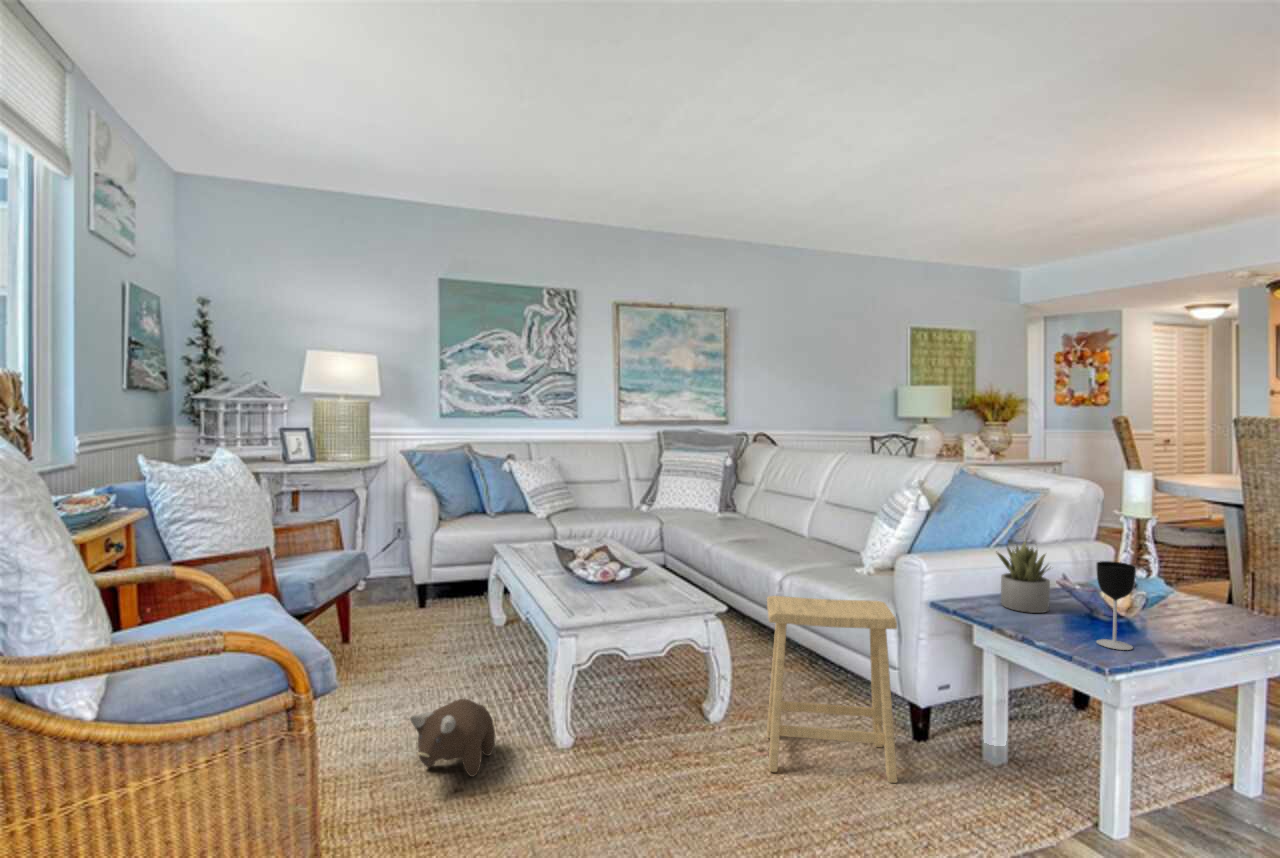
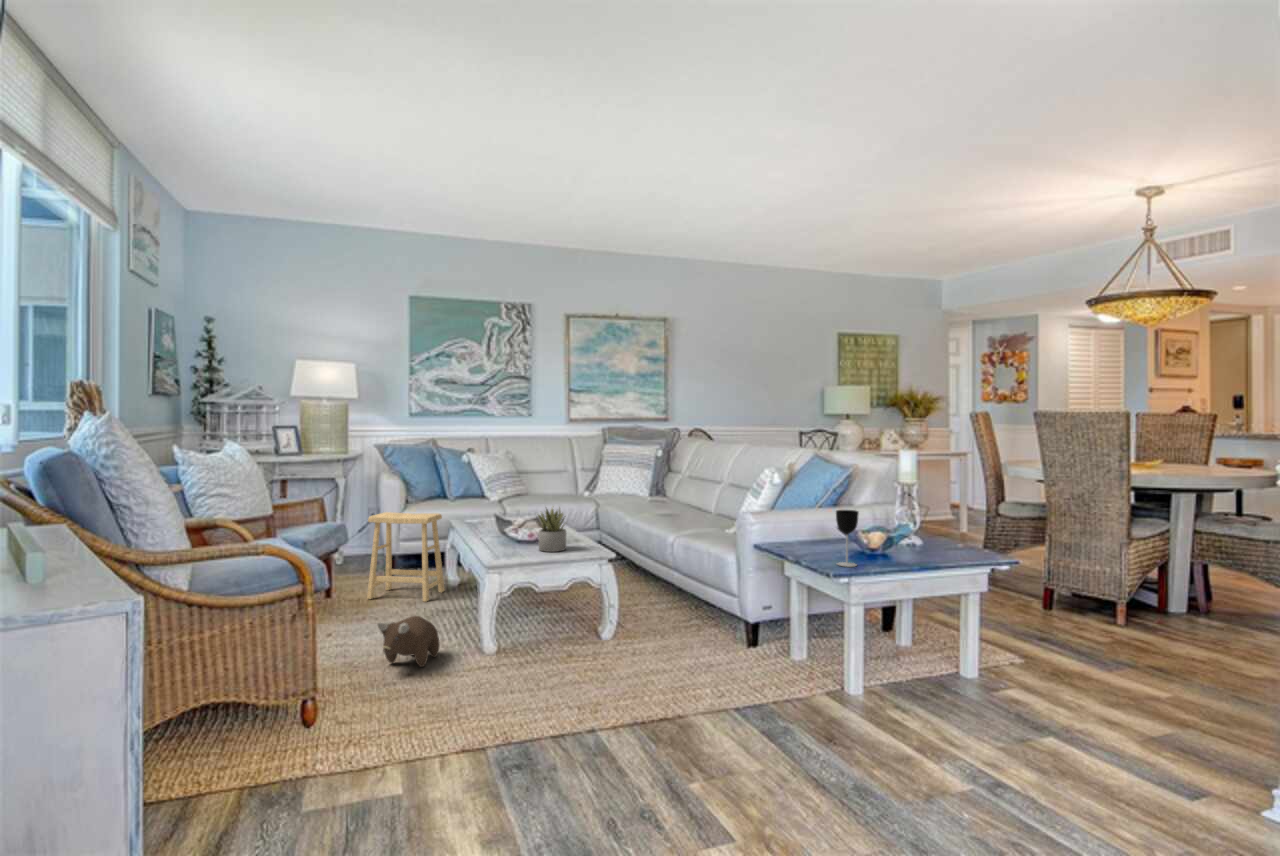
succulent plant: present [997,541,1050,613] -> present [538,508,566,552]
footstool: present [767,596,897,783] -> present [367,512,445,602]

